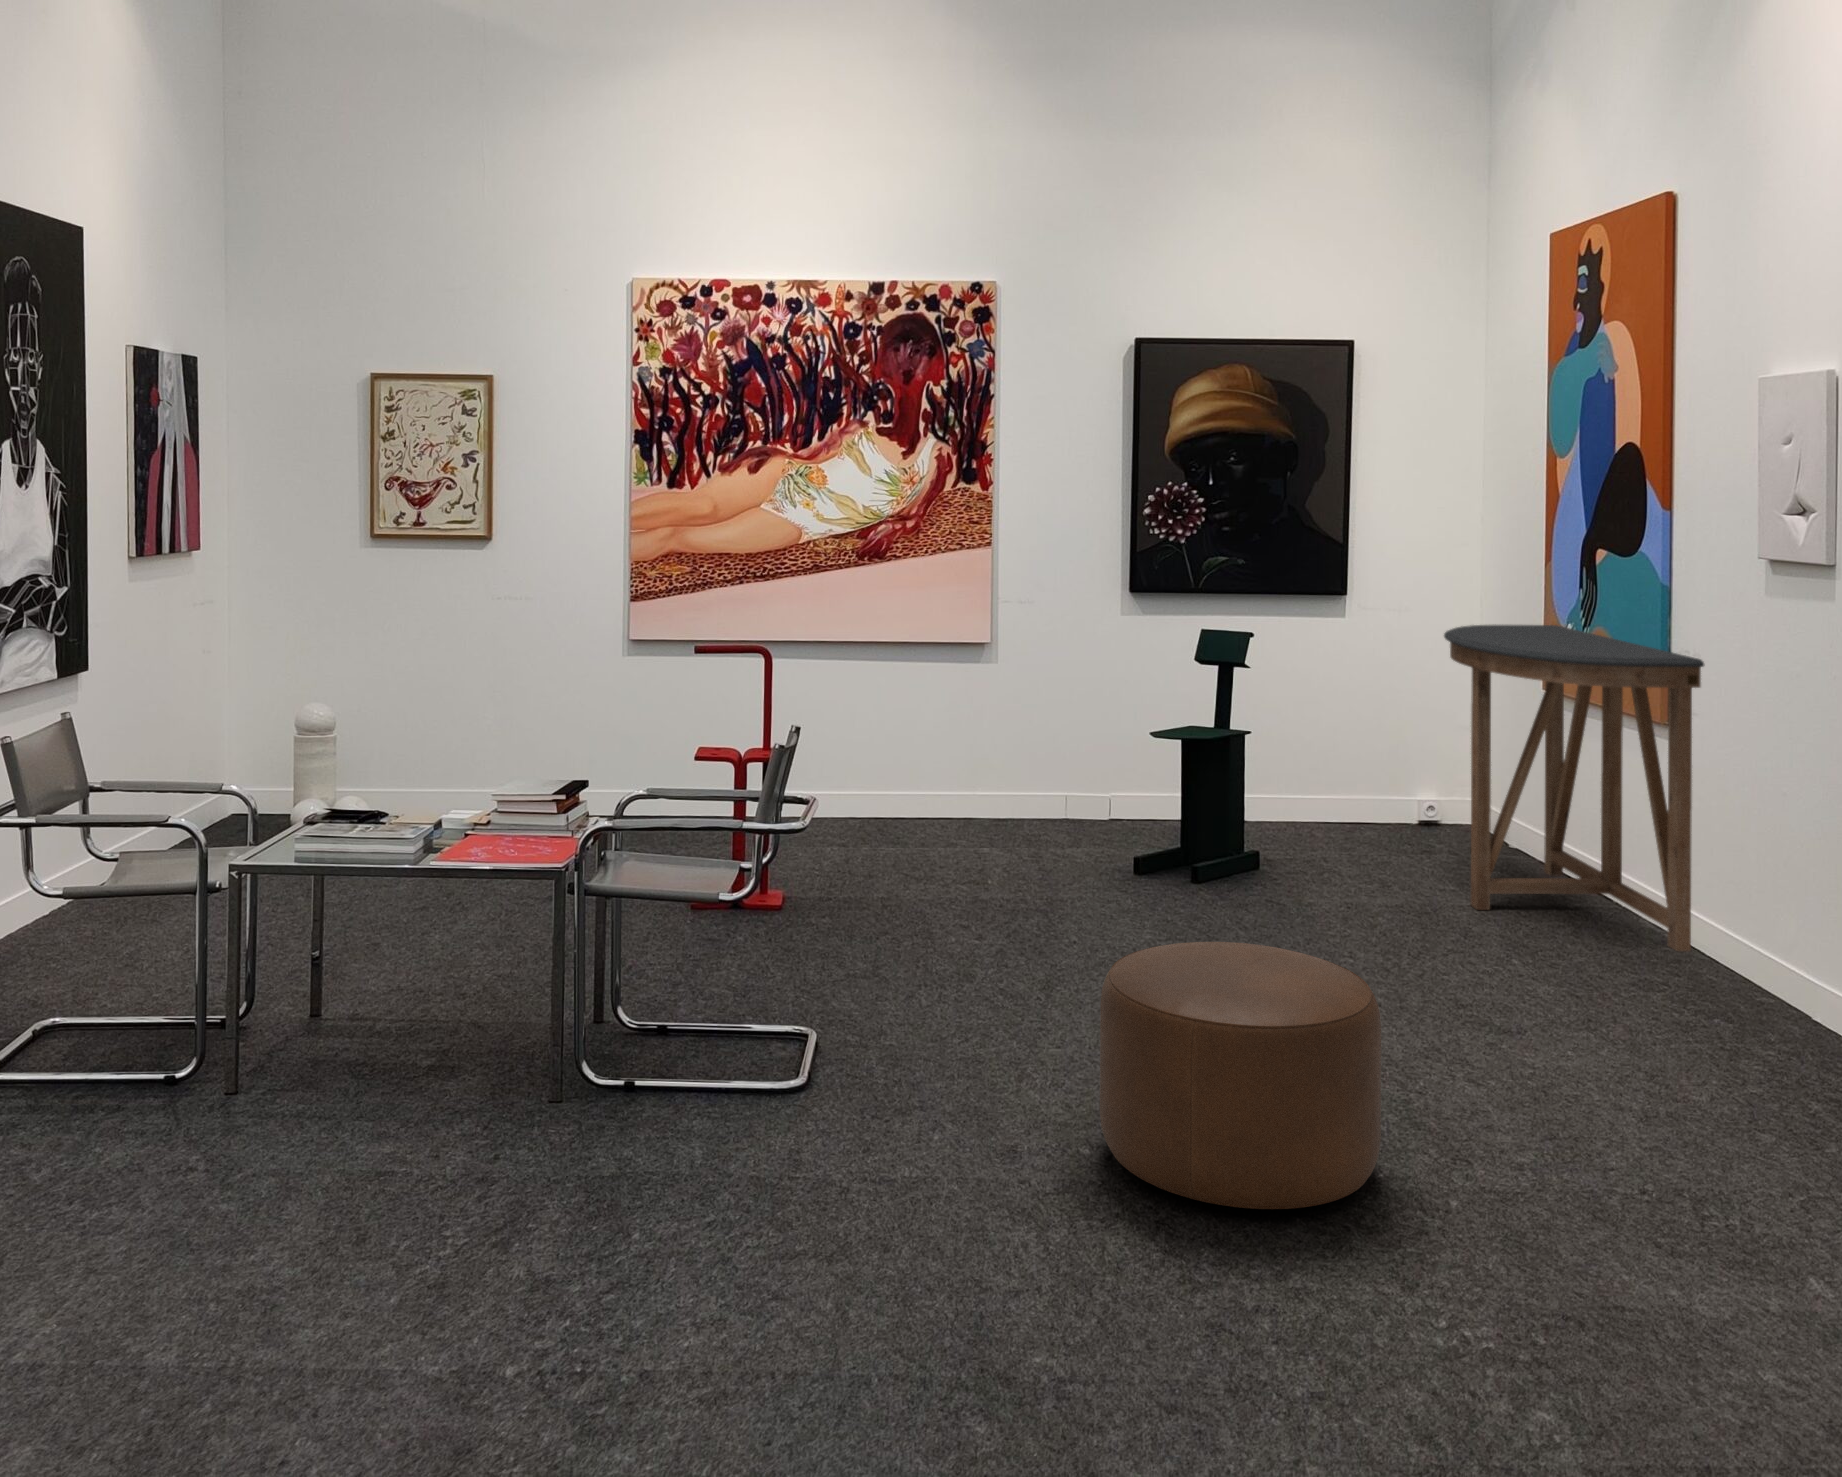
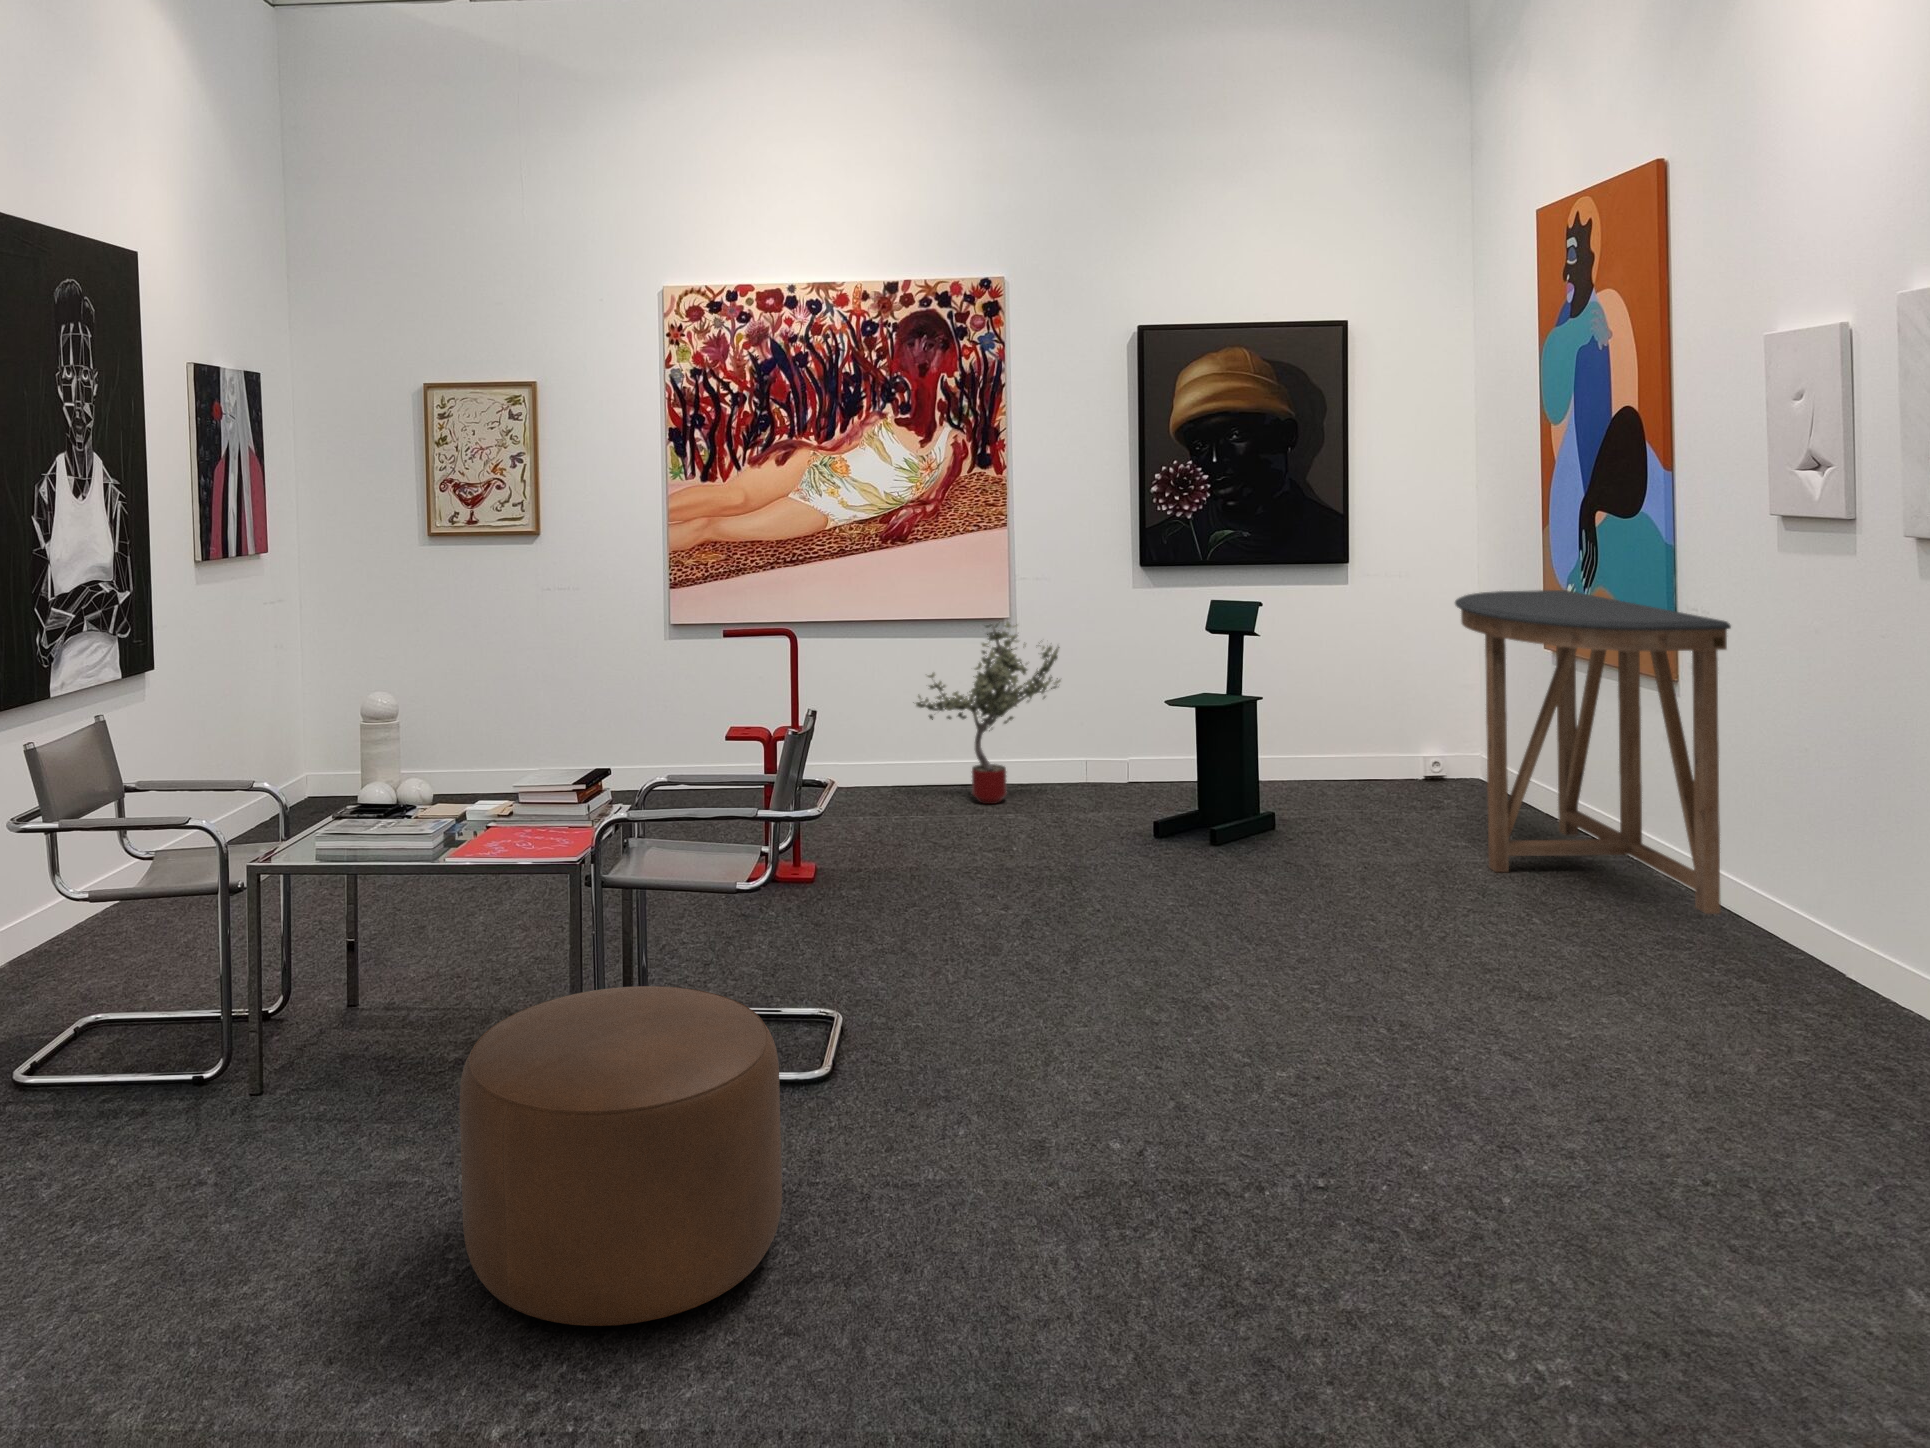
potted tree: none [887,642,1044,836] -> present [916,622,1061,804]
ottoman: present [1100,942,1381,1209] -> present [459,986,782,1326]

